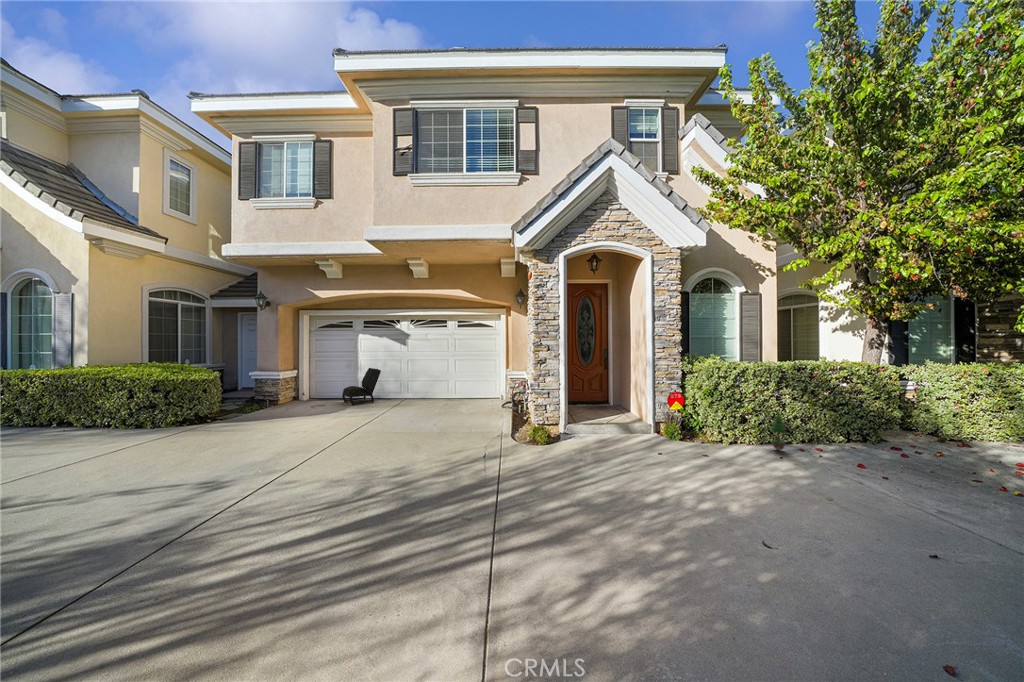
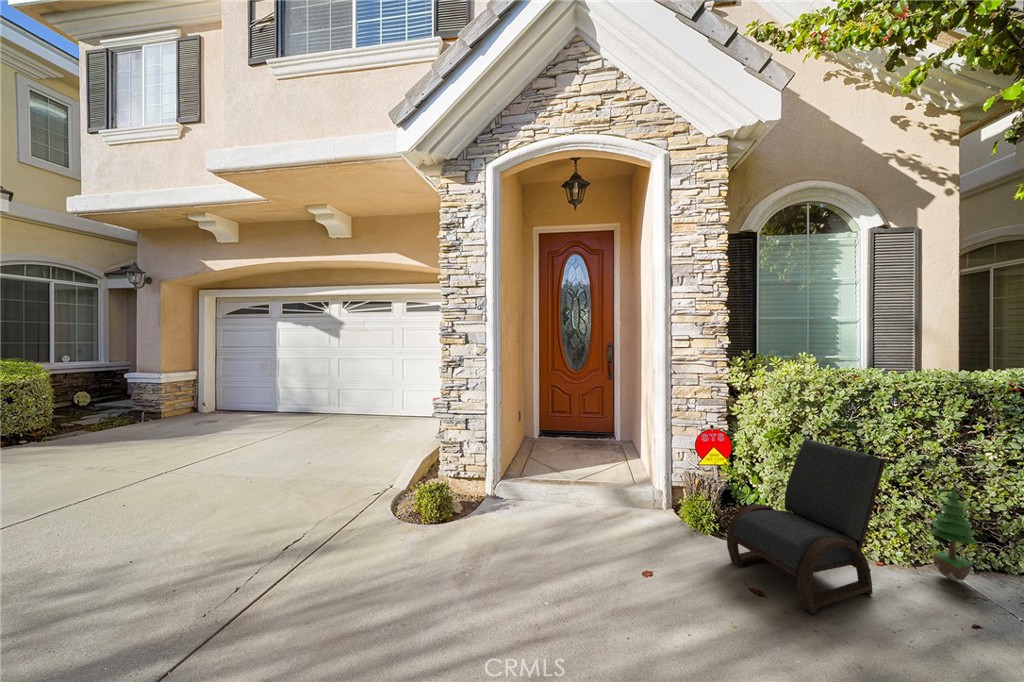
lounge chair: present [342,368,381,405] -> present [727,439,885,614]

